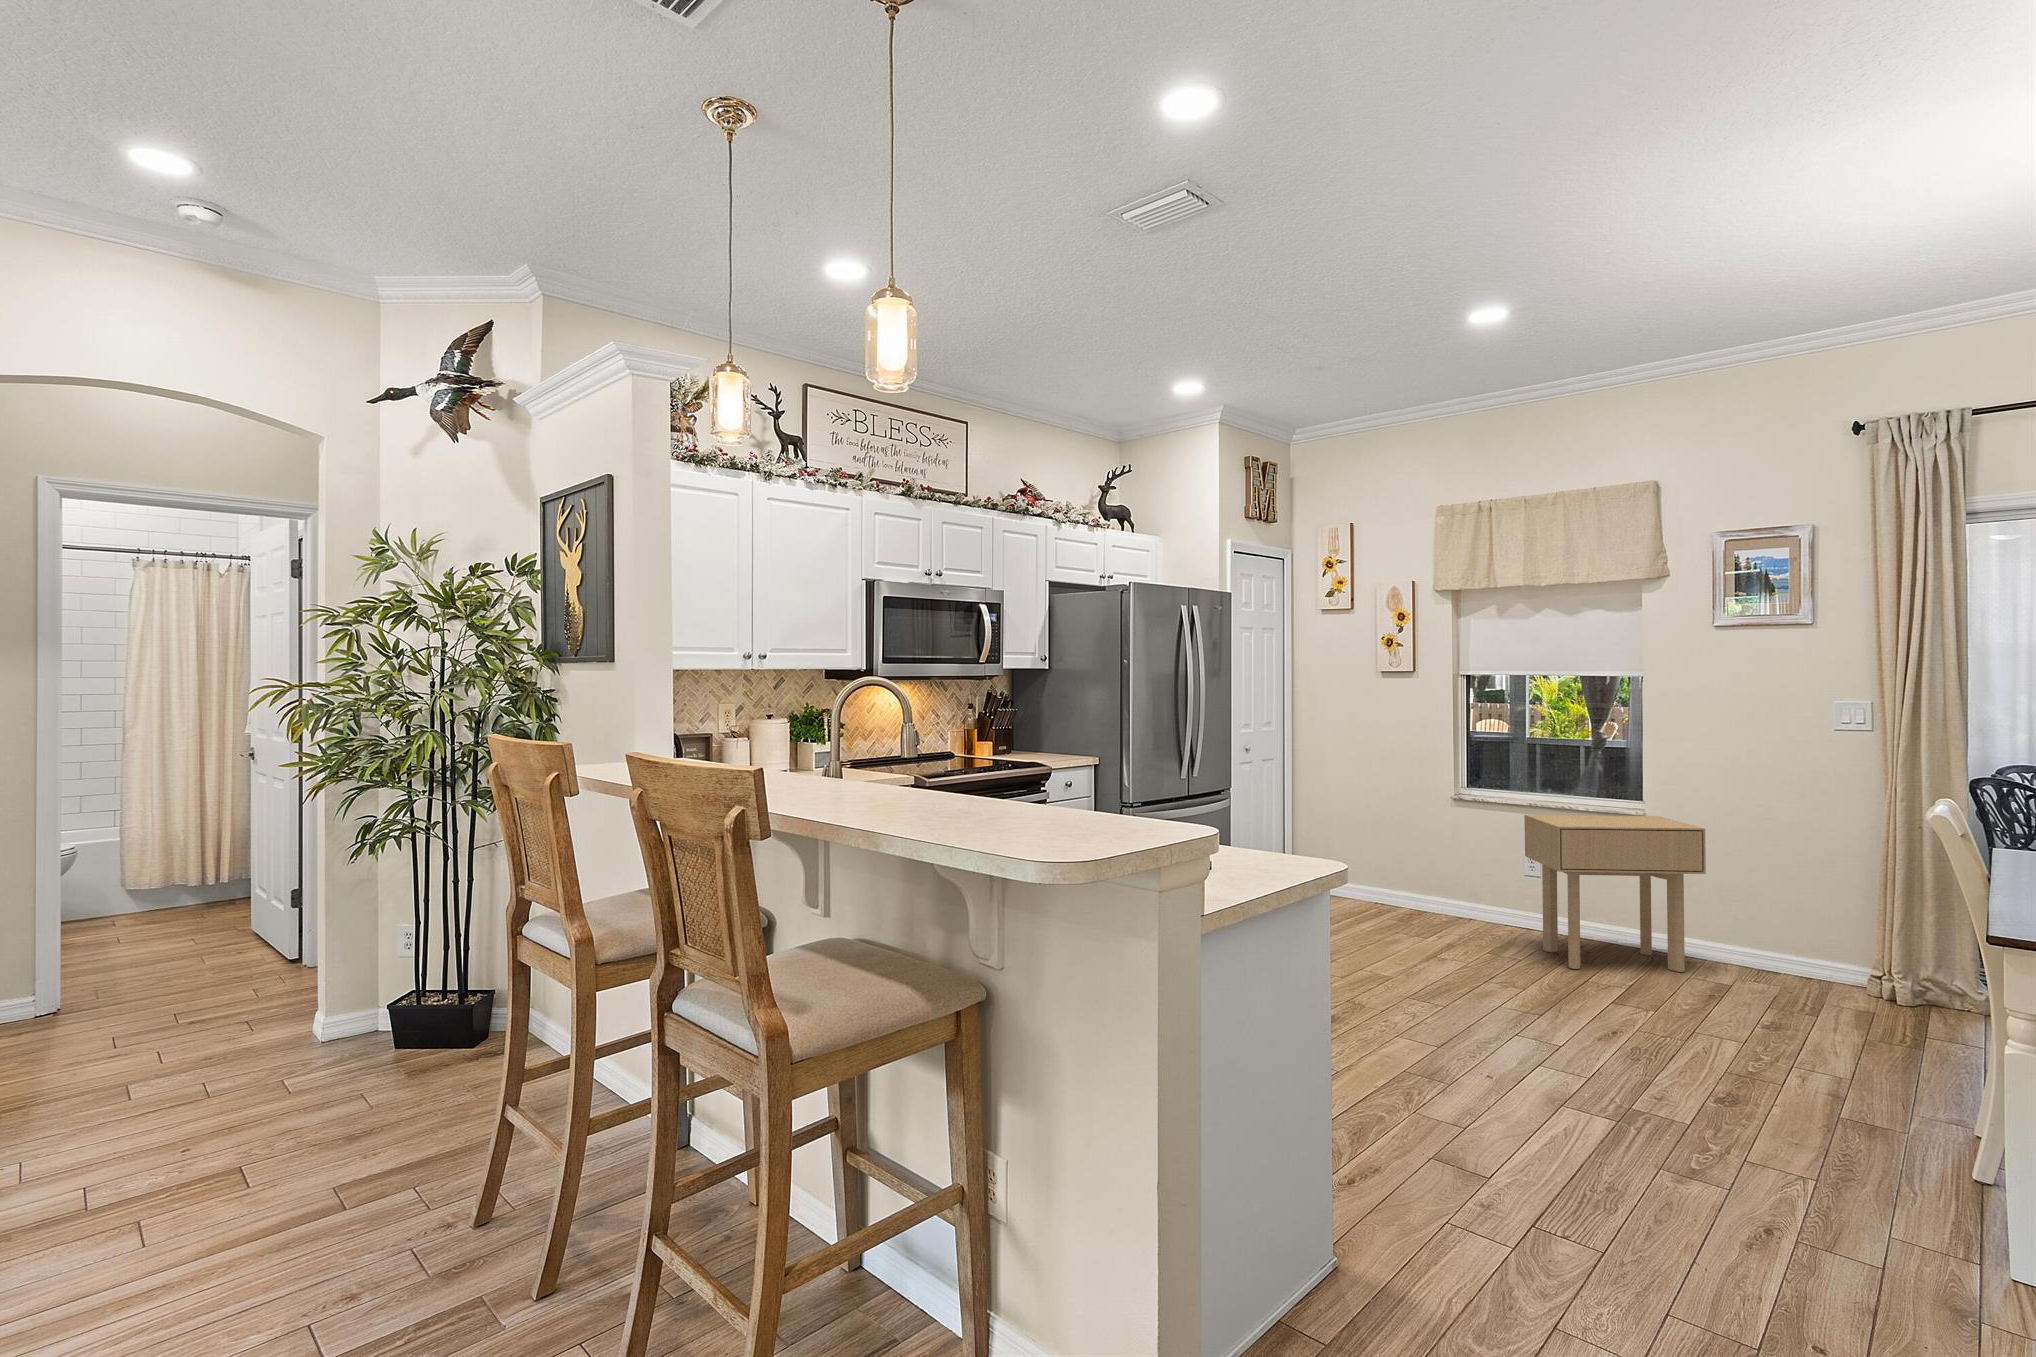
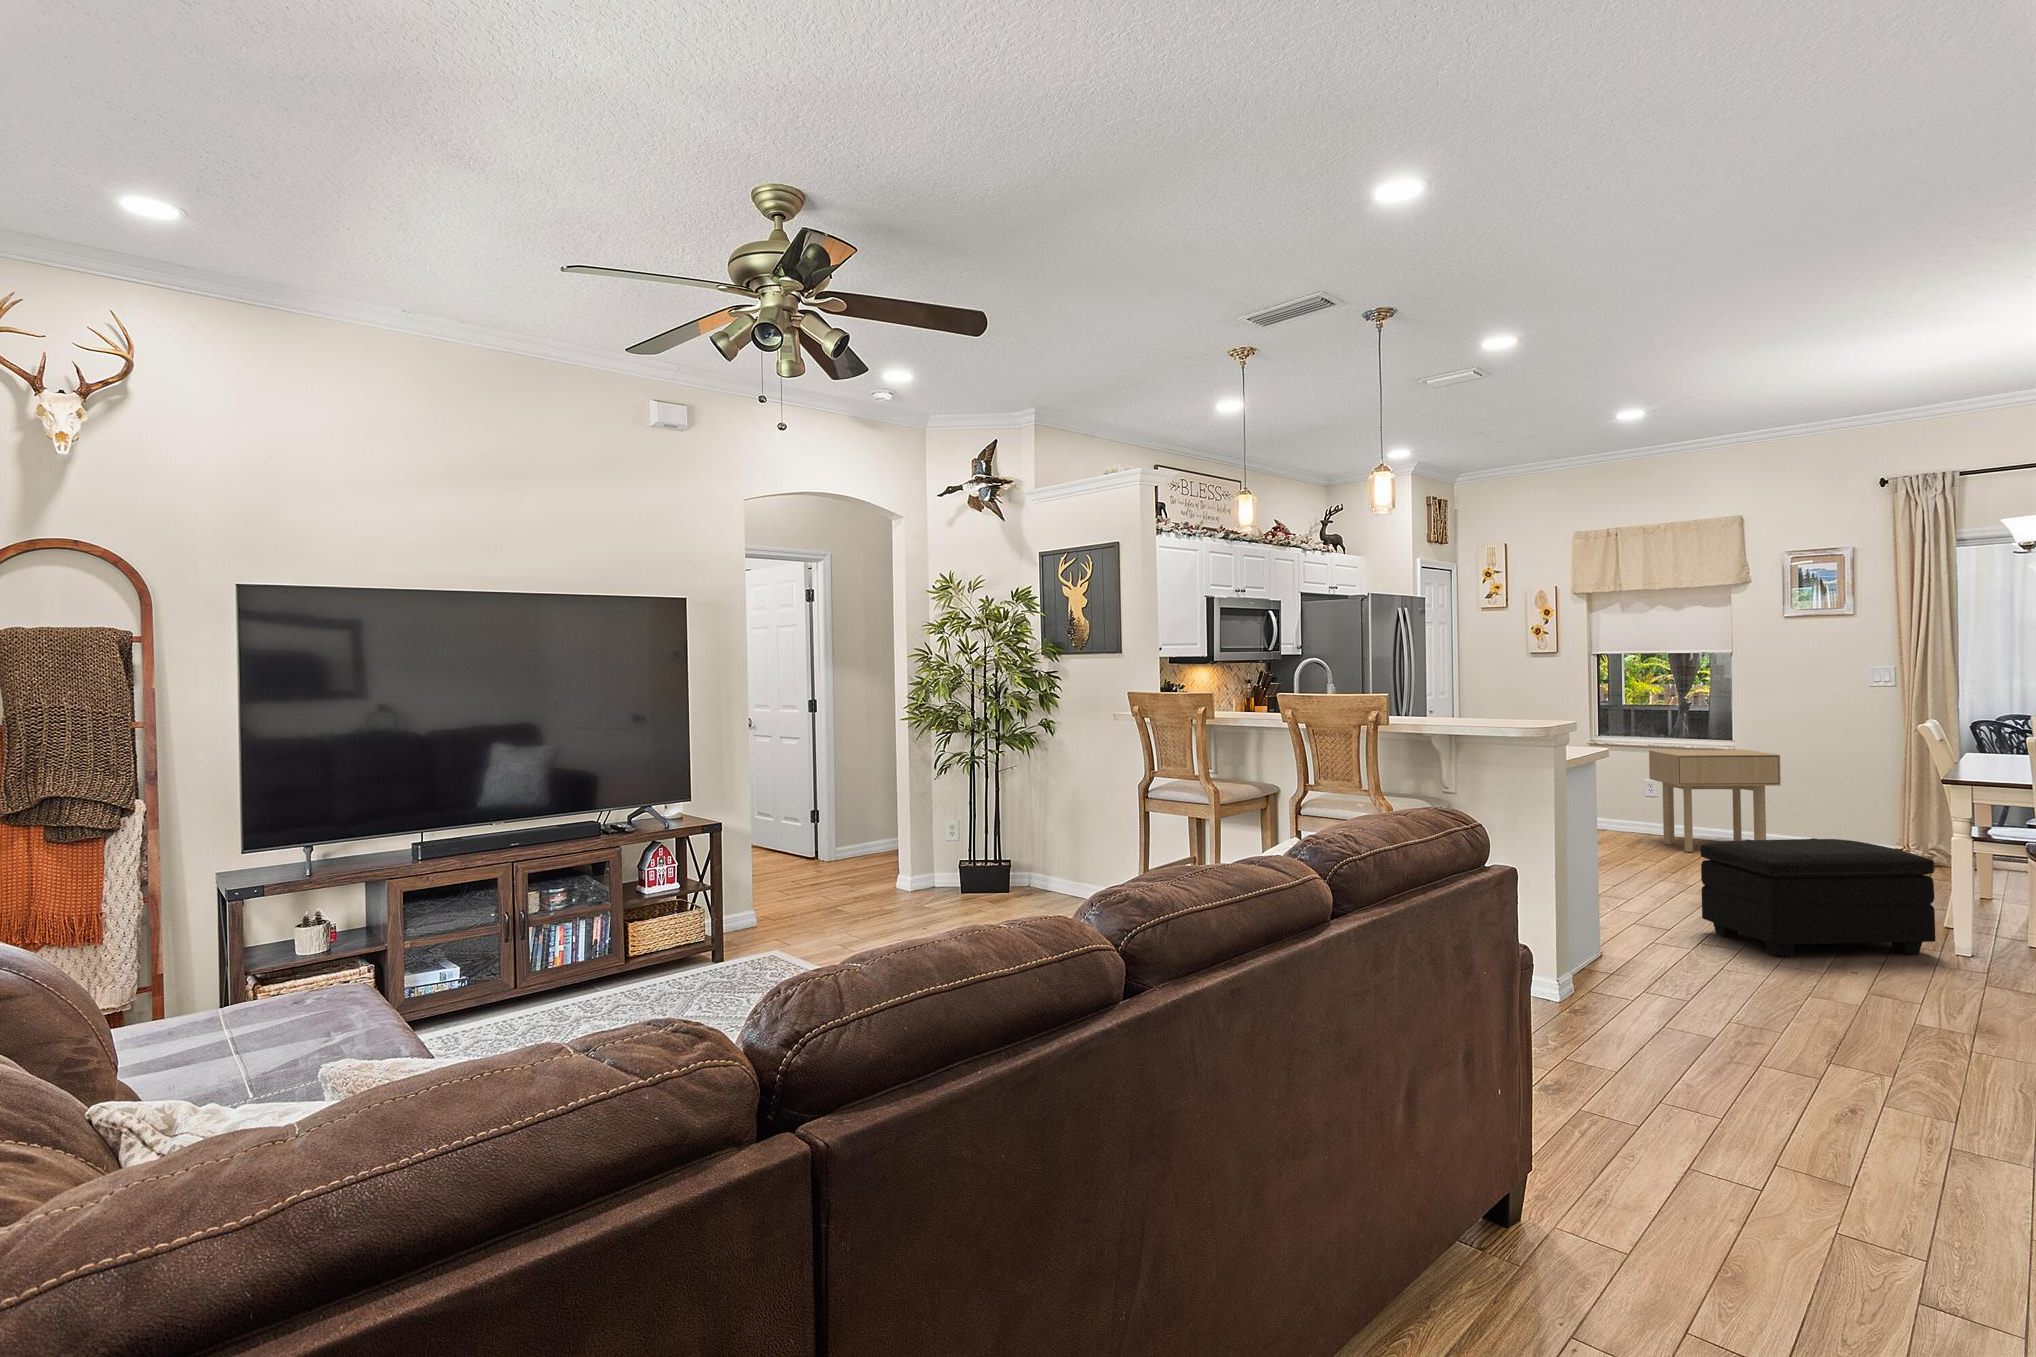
footstool: none [1551,1017,1977,1276] -> present [1701,838,1935,956]

